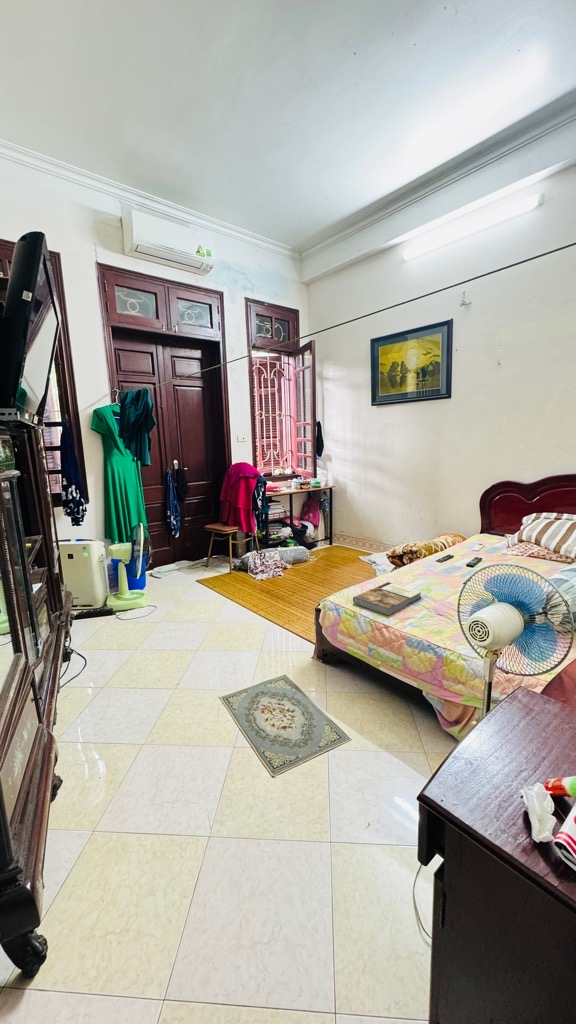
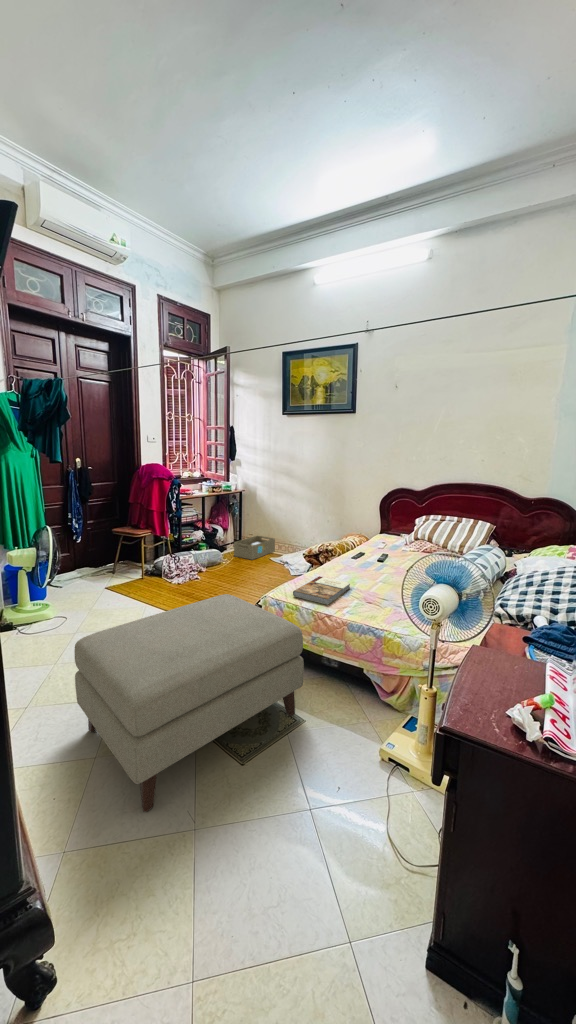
storage box: none [321,533,365,559] -> present [234,536,275,560]
ottoman: none [132,597,350,805] -> present [75,594,304,812]

